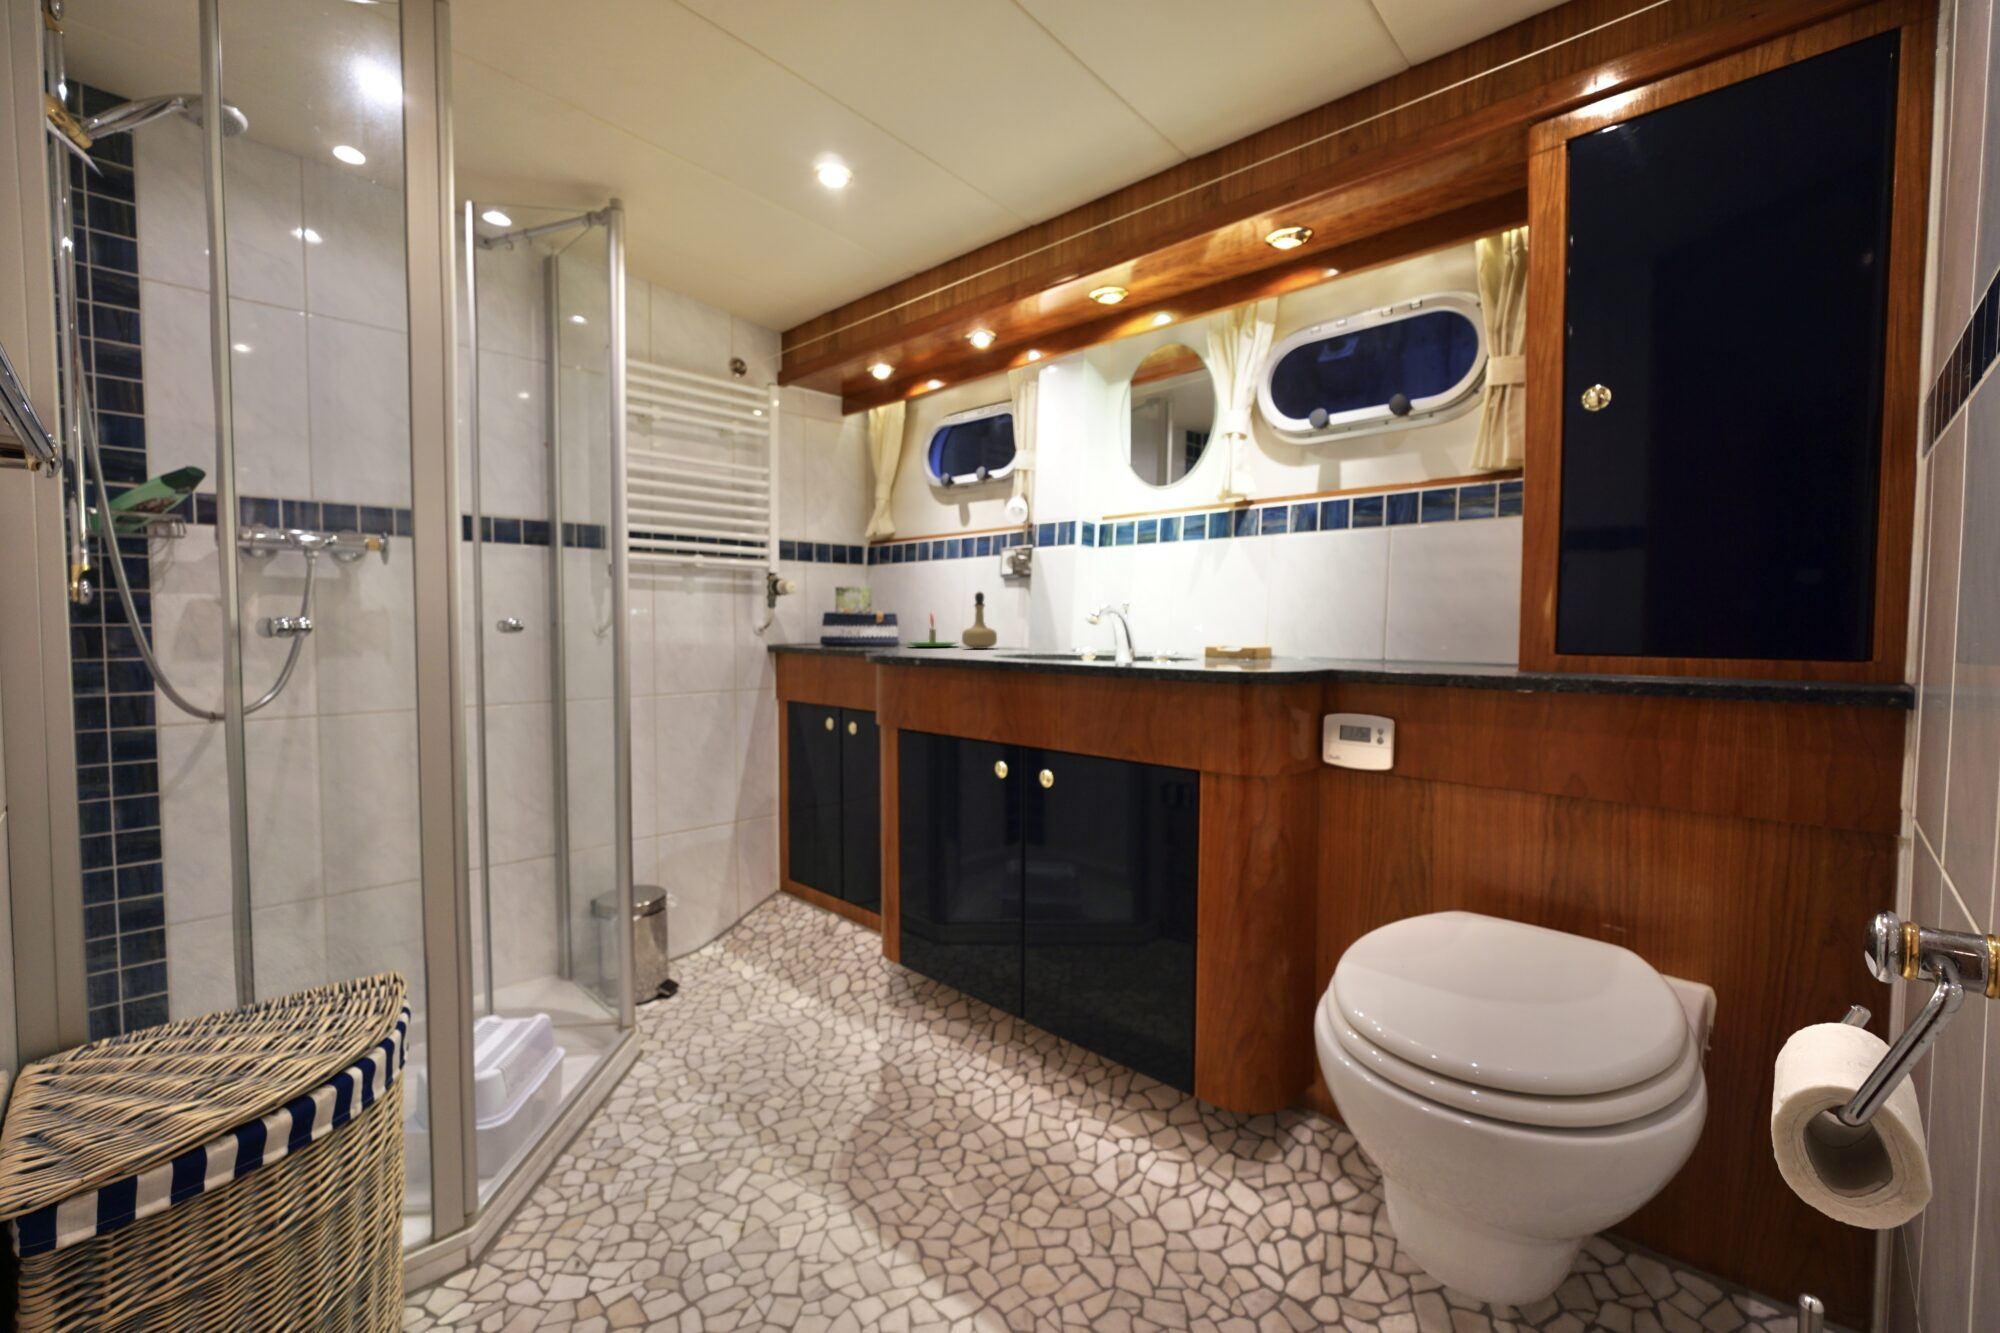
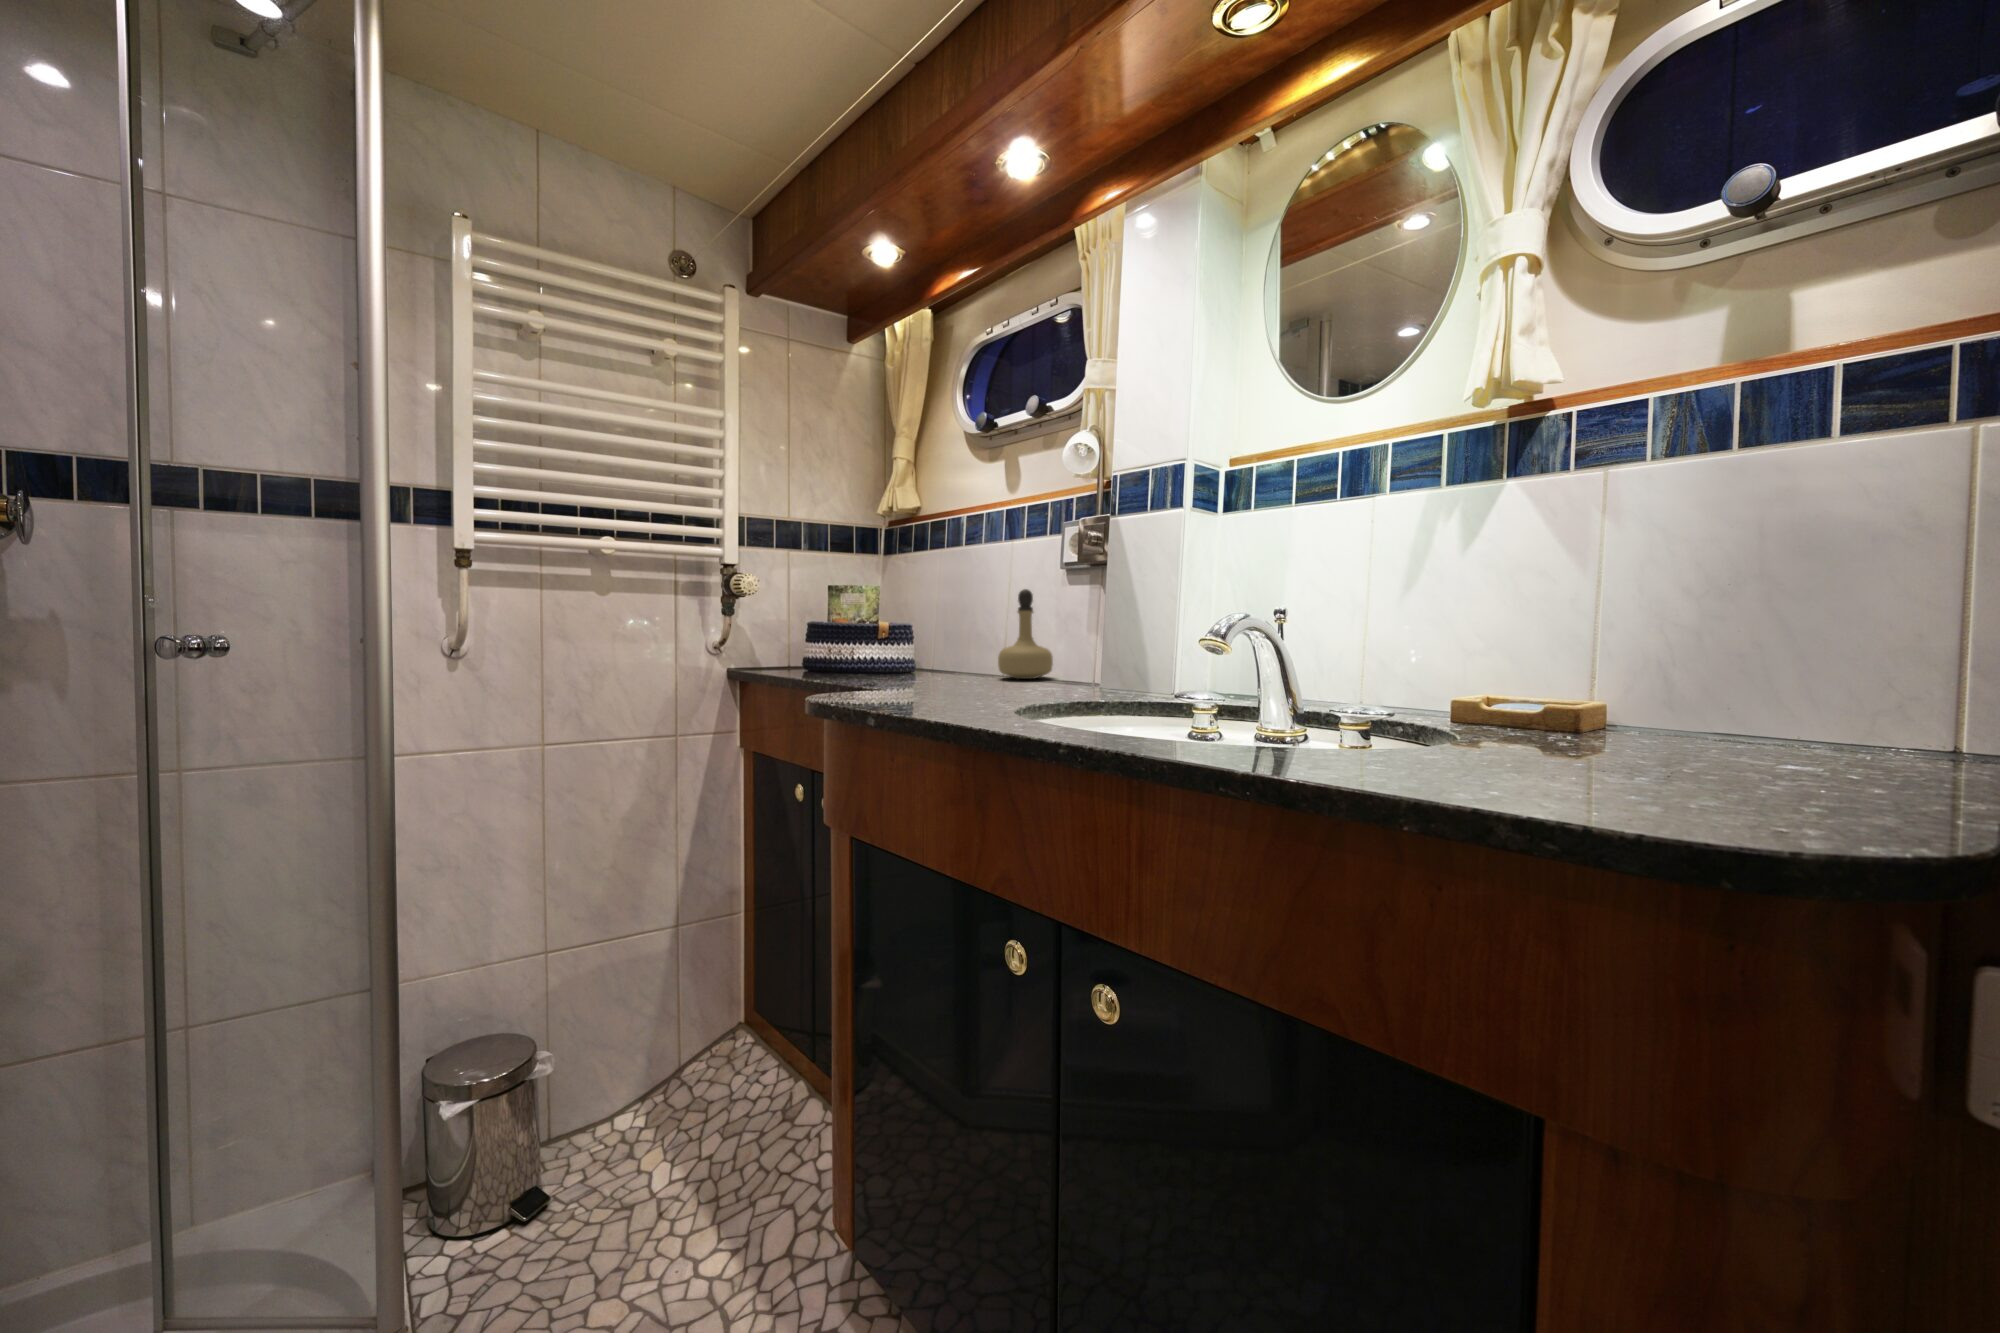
candle: present [909,614,956,647] -> none [922,619,1001,673]

